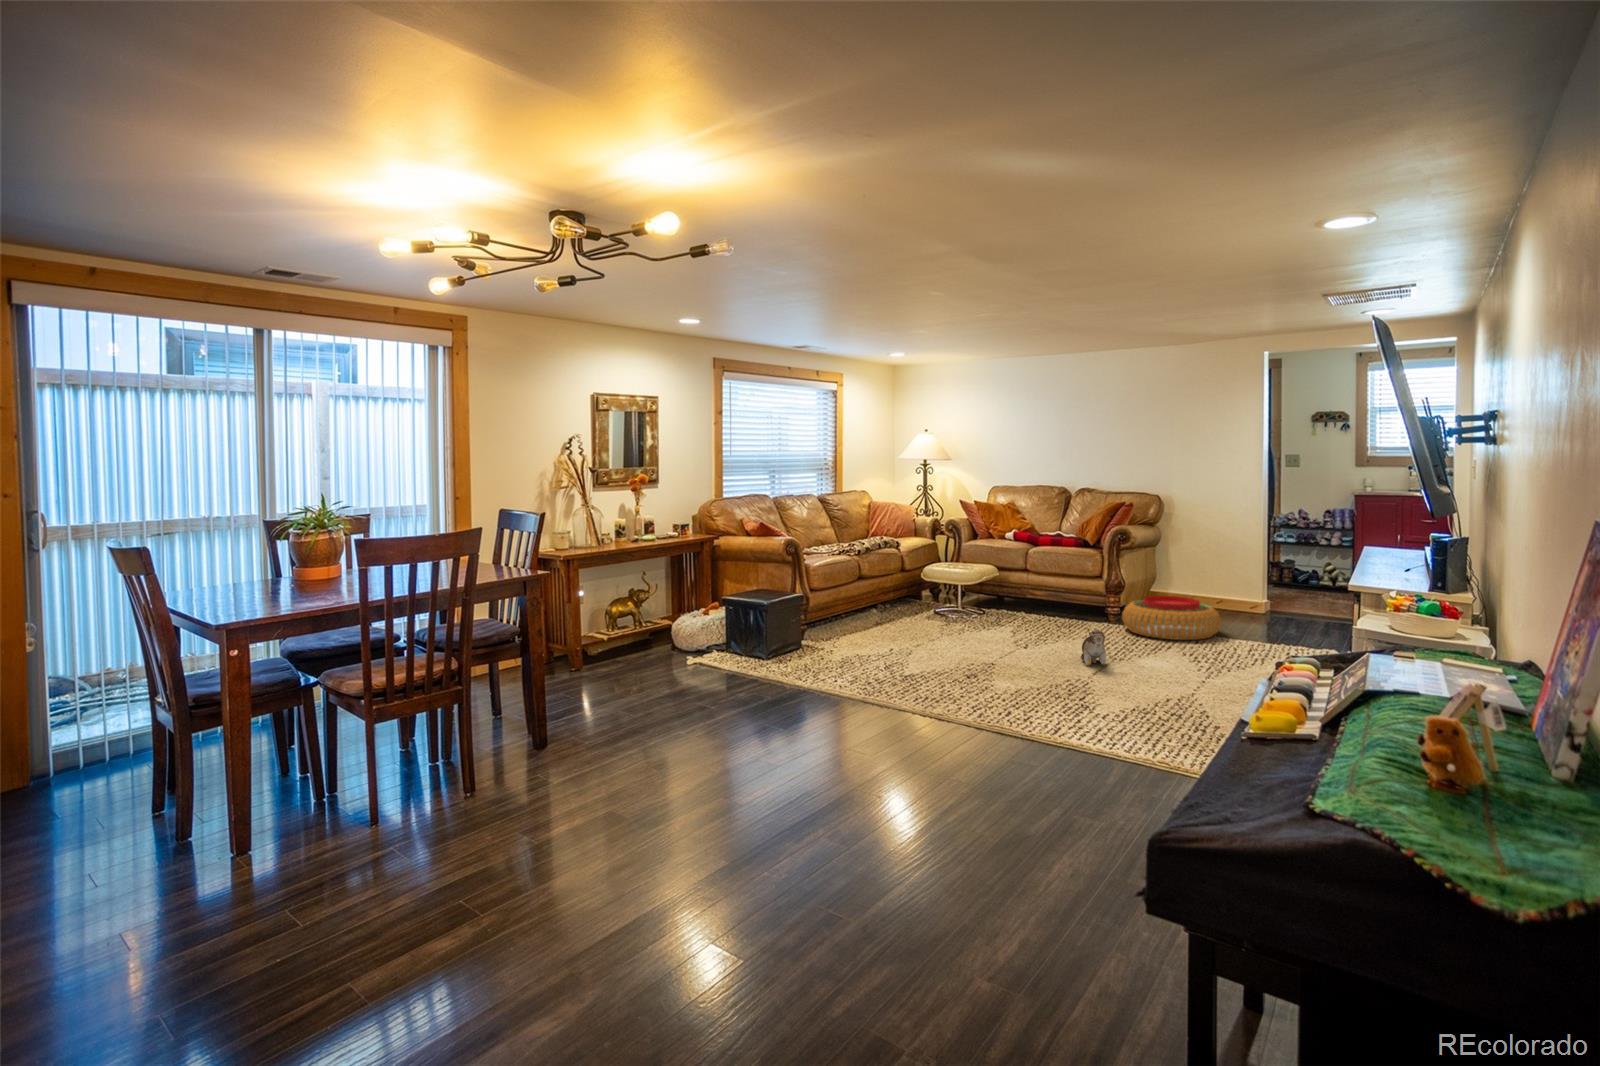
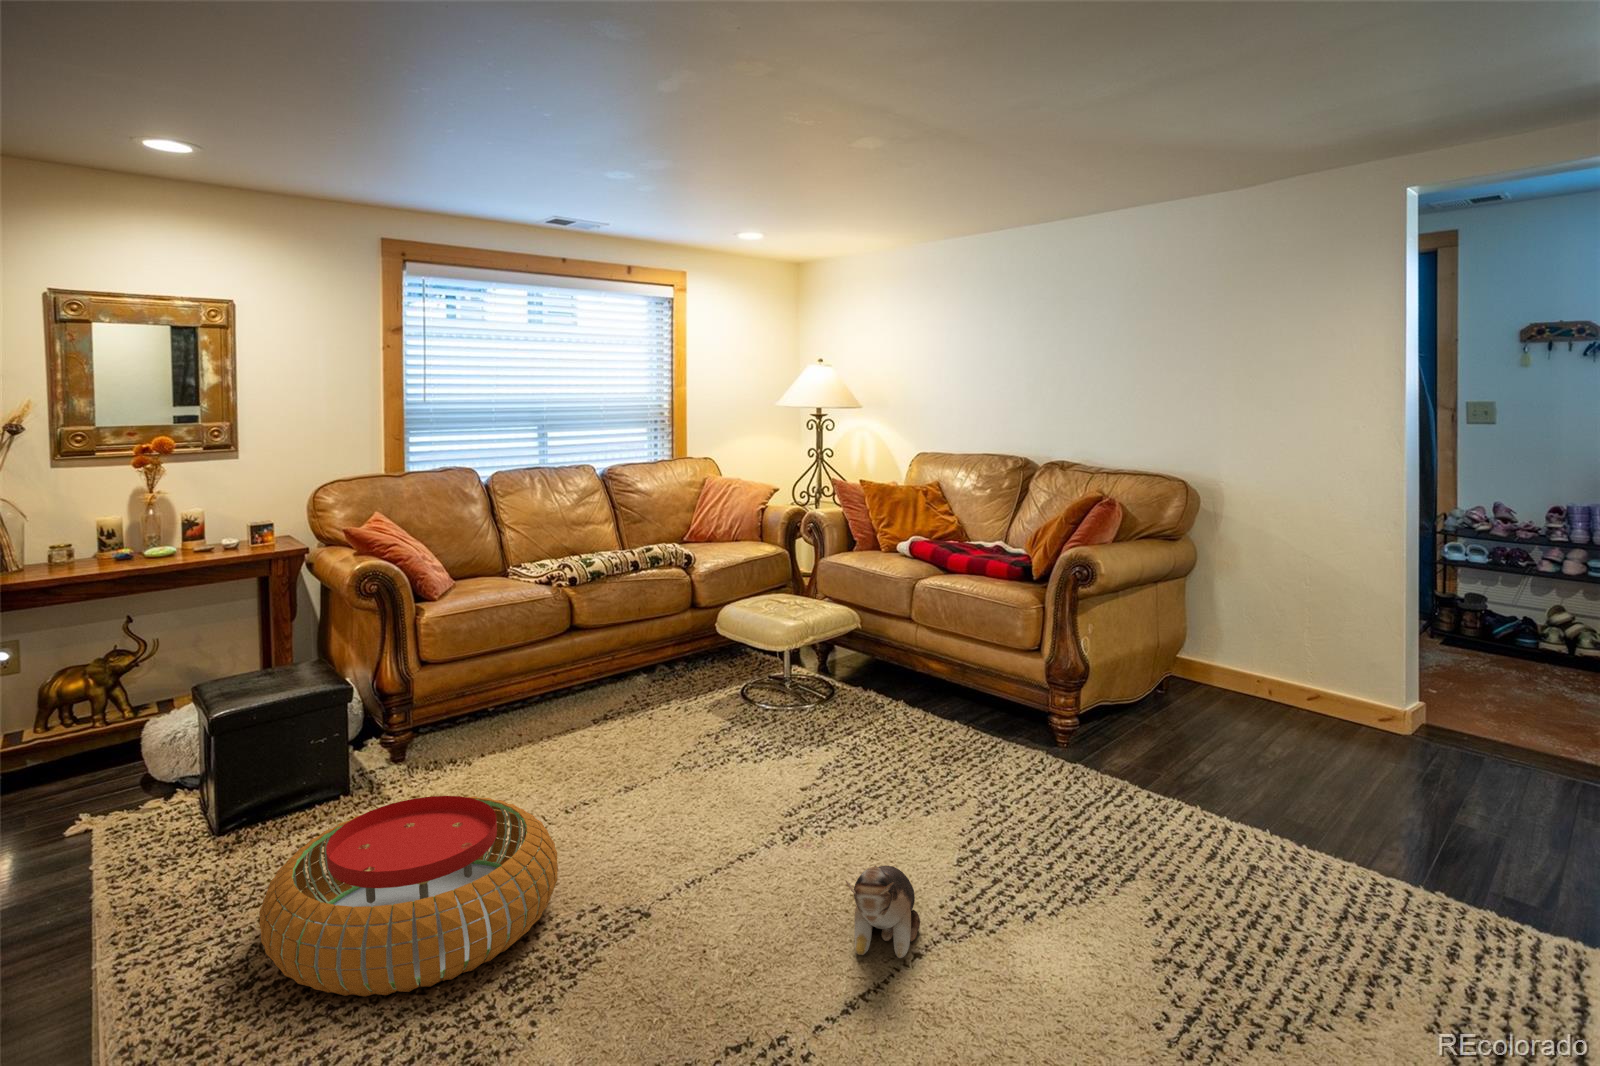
pouf: present [1122,596,1221,640] -> present [259,796,558,997]

